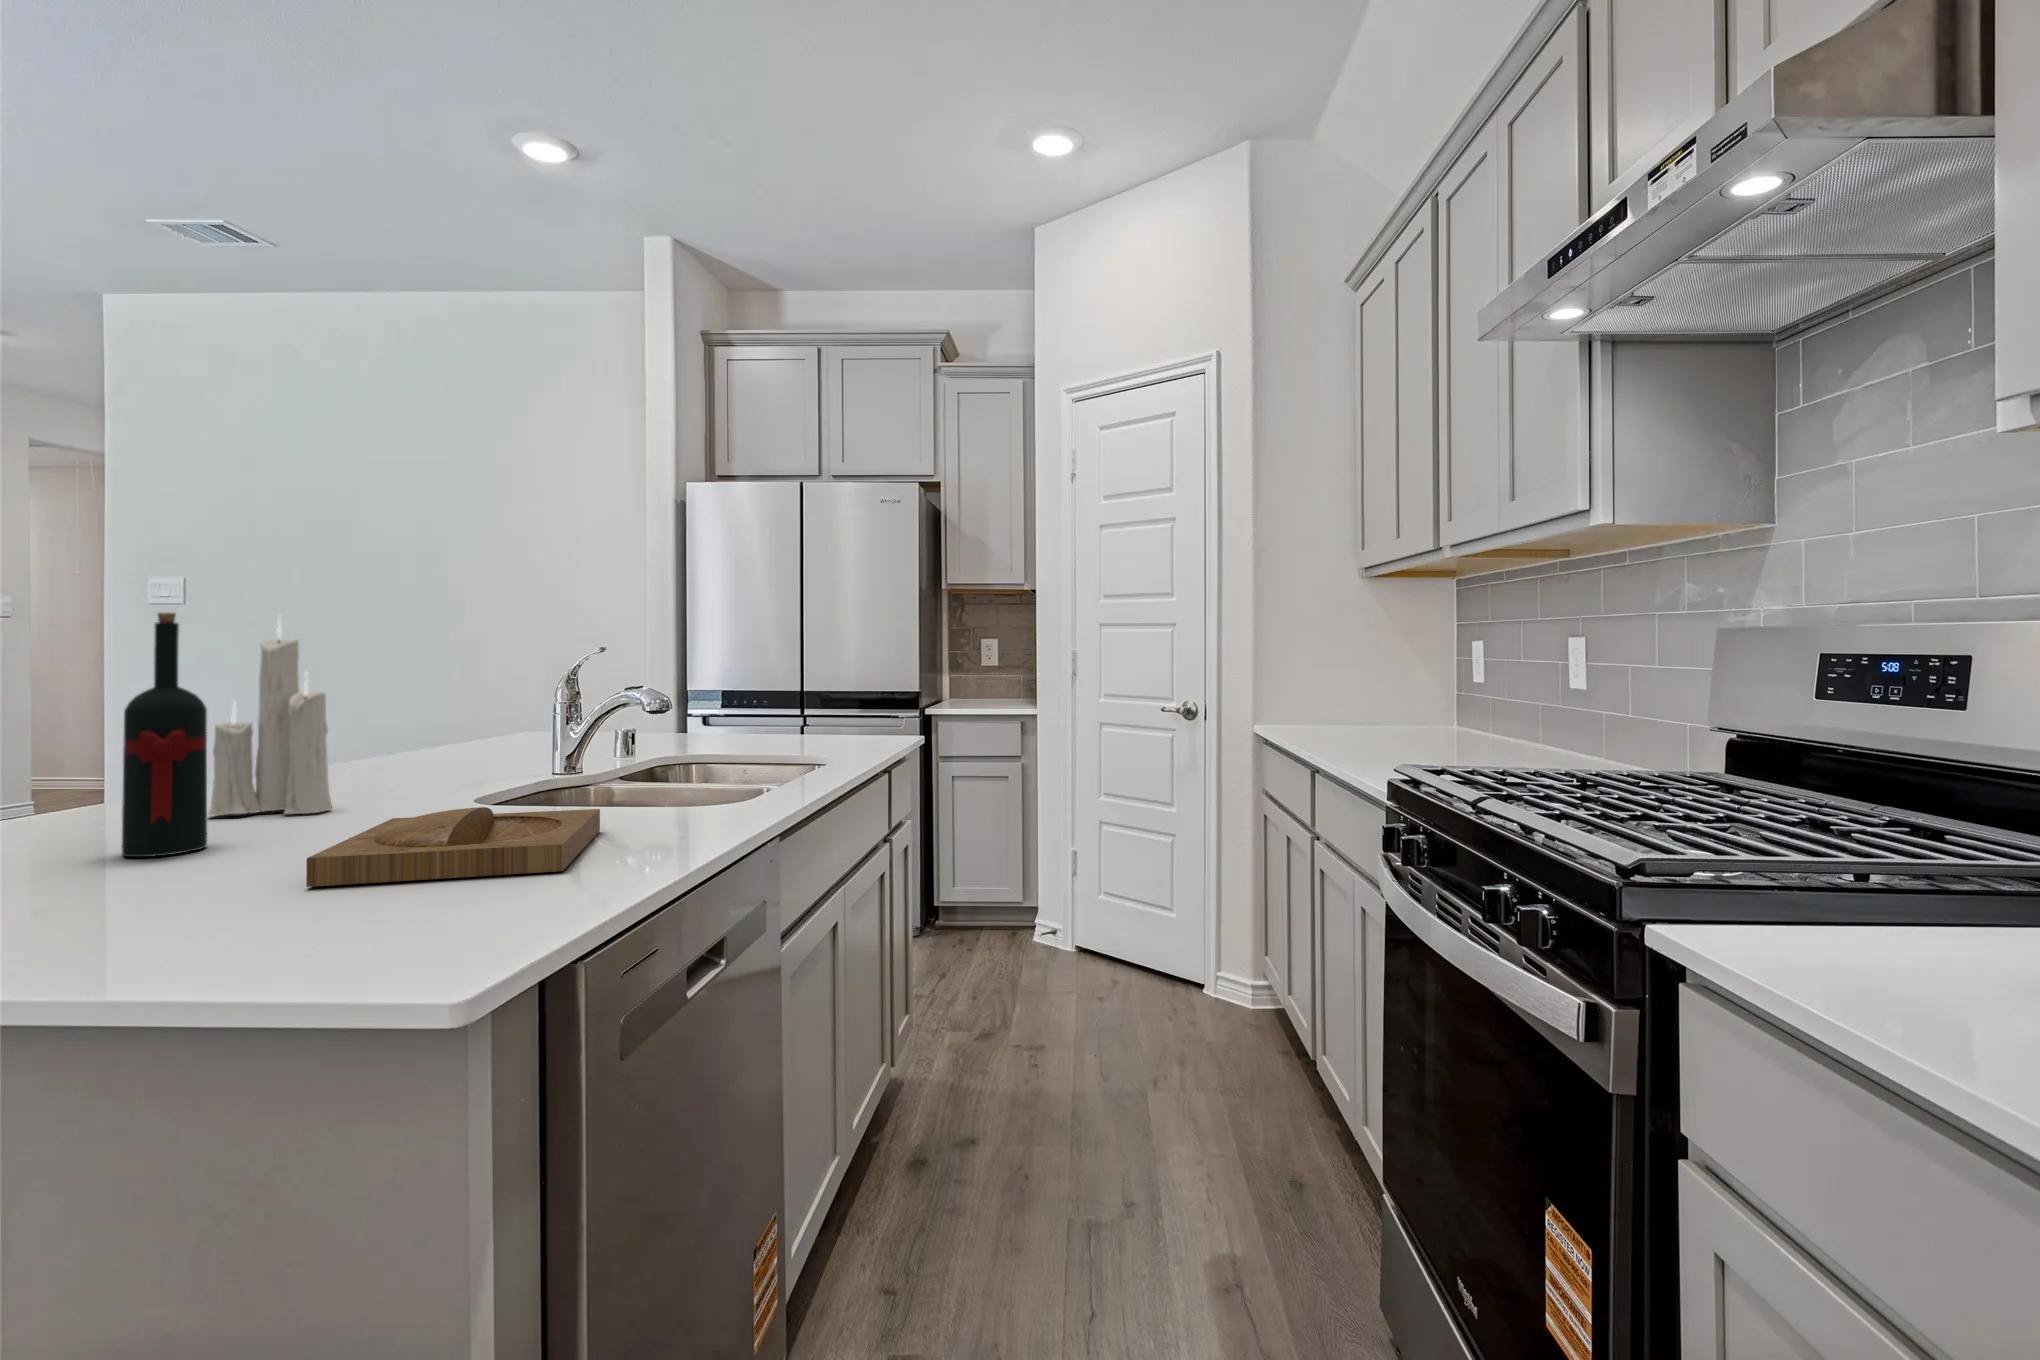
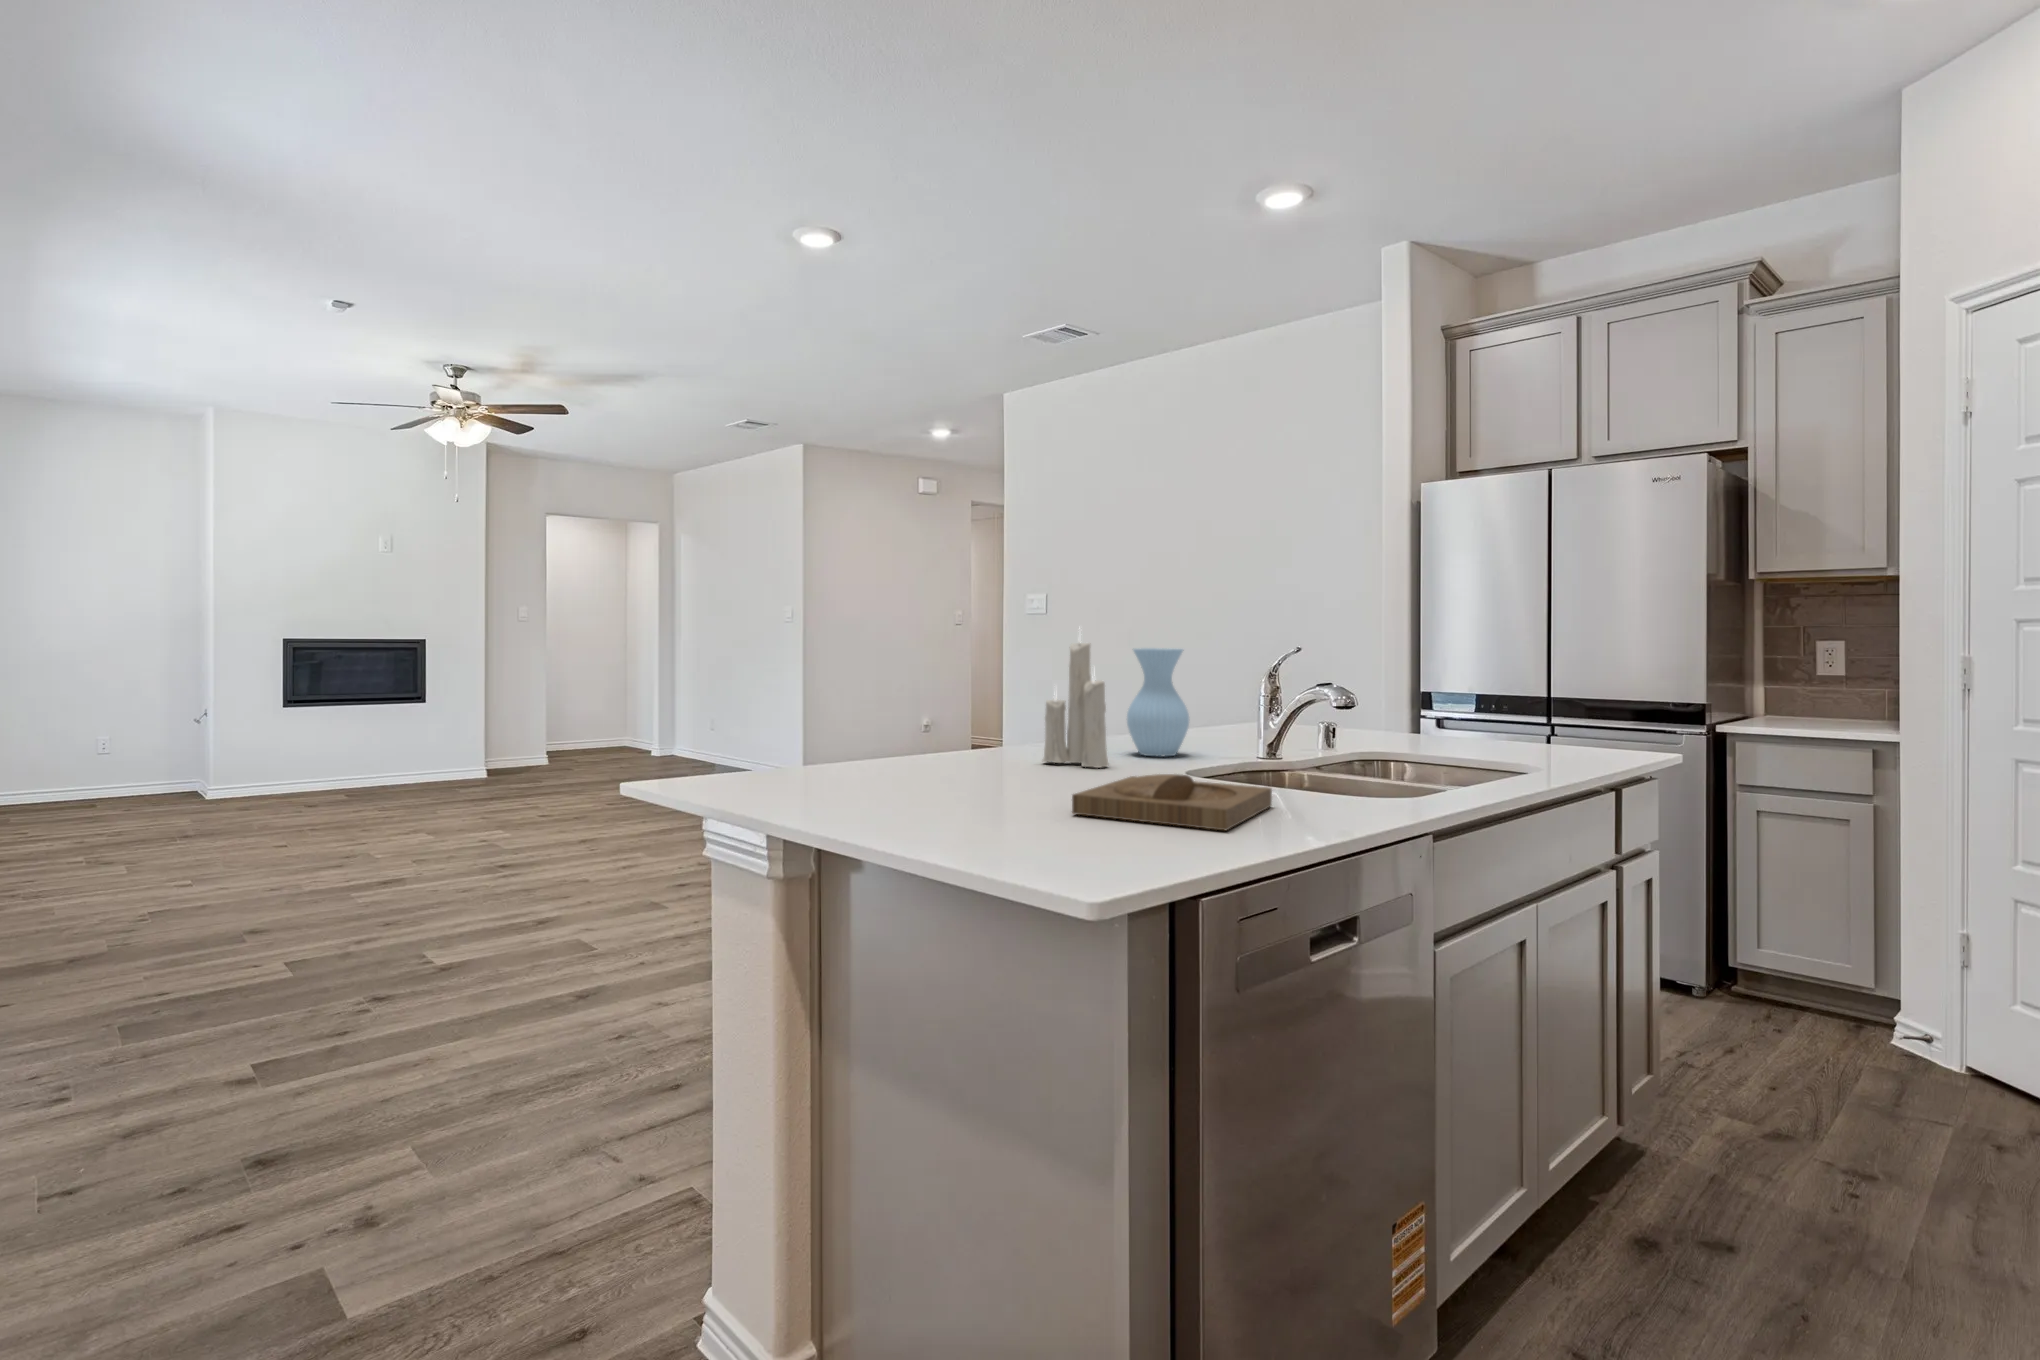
wine bottle: present [122,613,207,857] -> none [995,627,1035,783]
vase: none [352,647,450,788] -> present [1127,648,1189,756]

